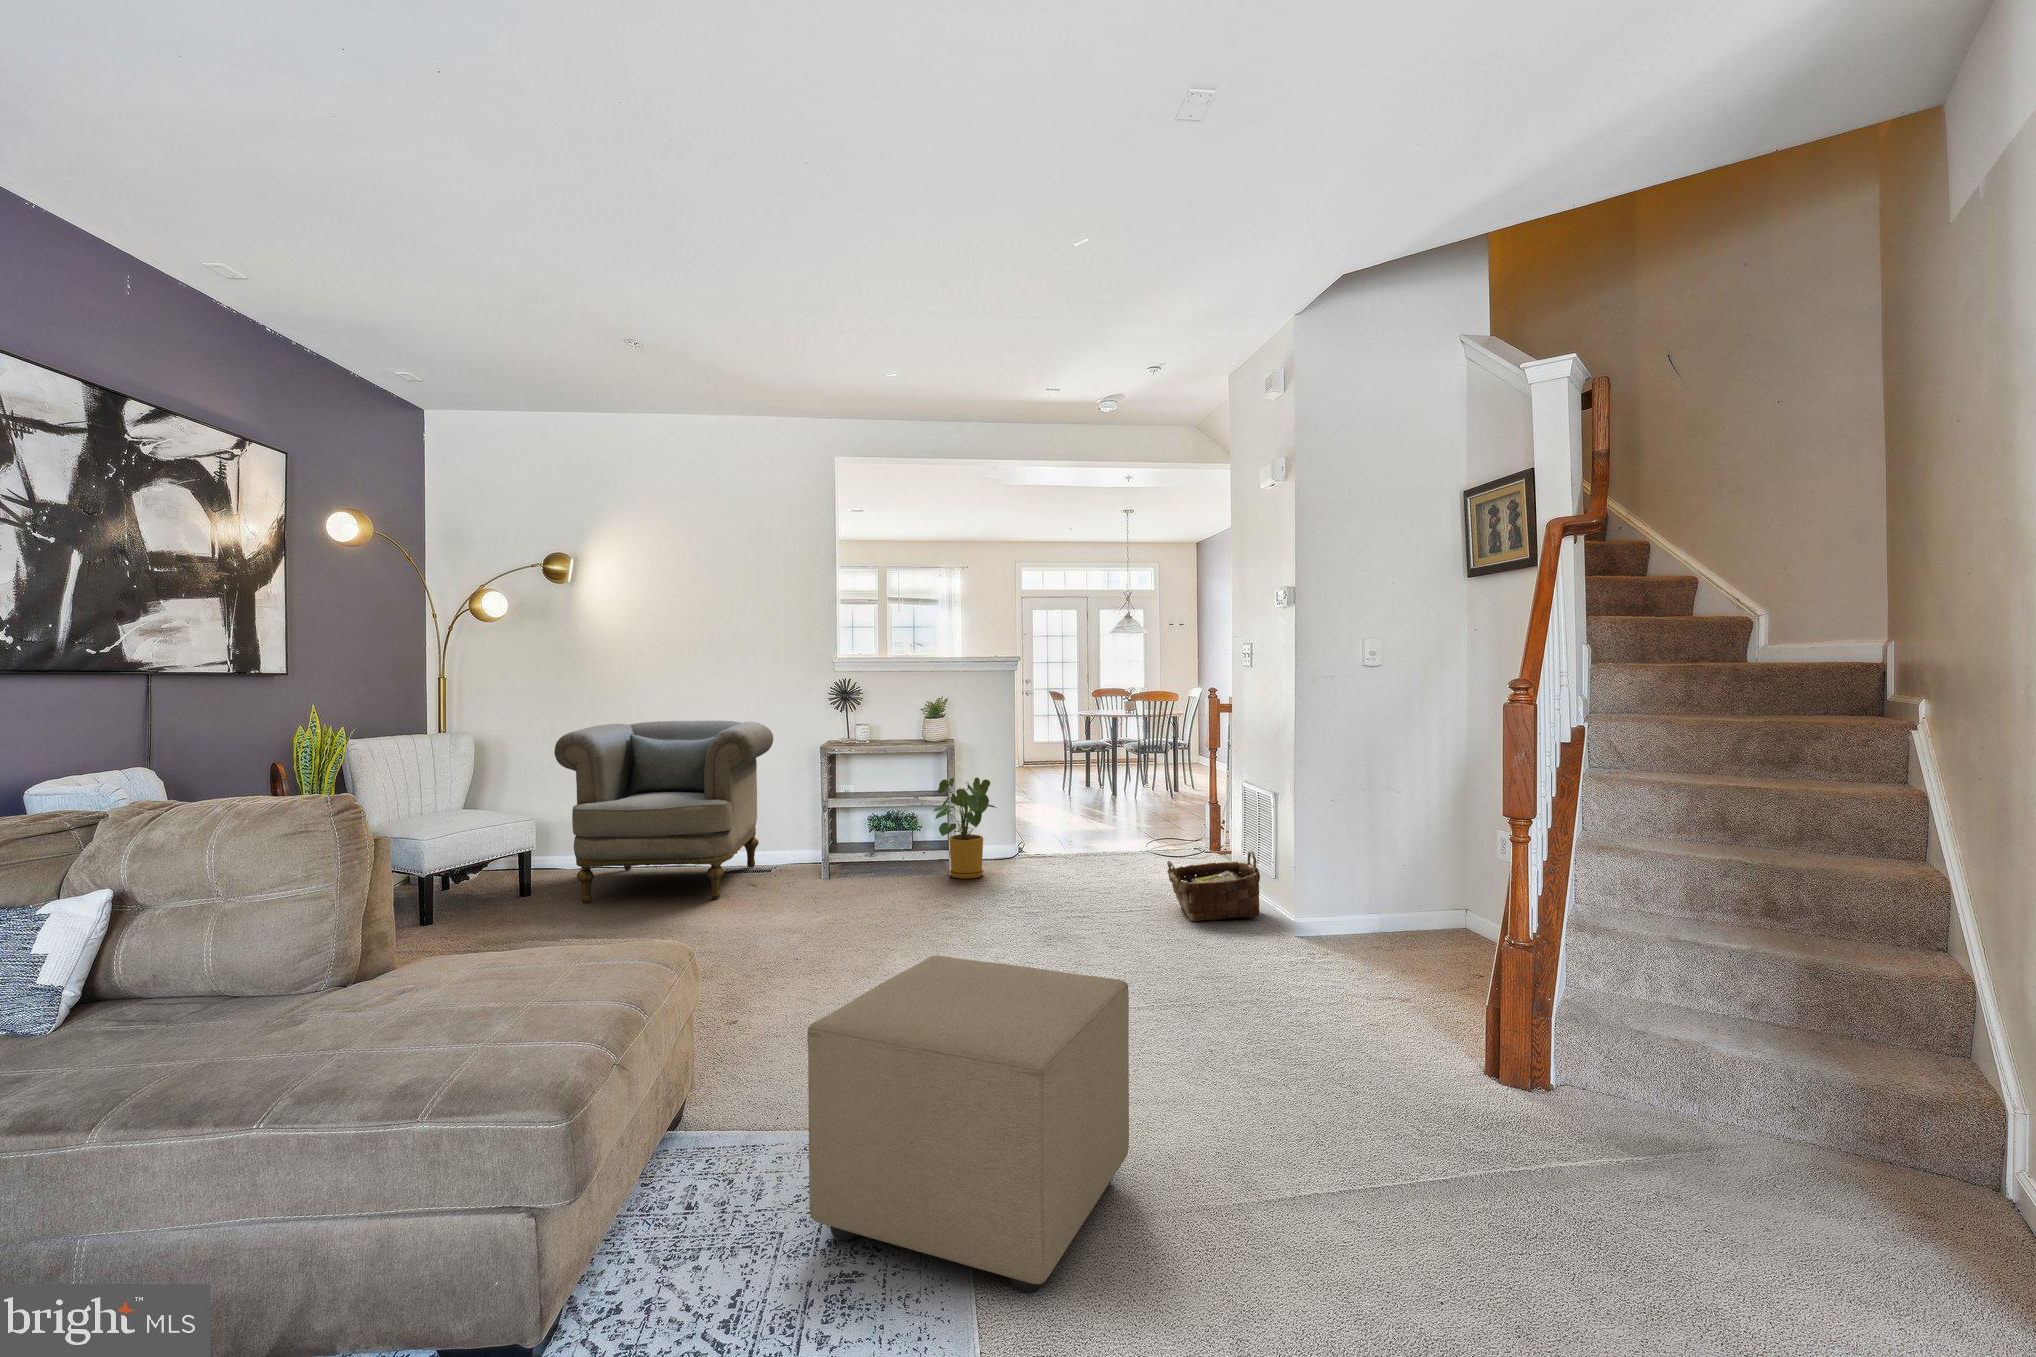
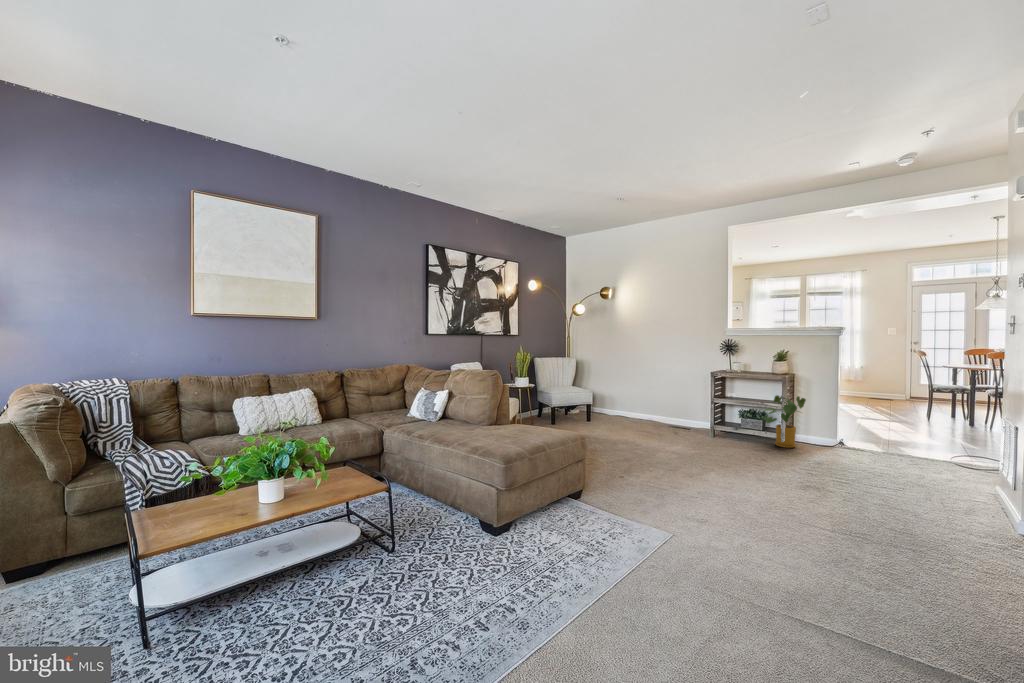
armchair: present [554,720,773,903] -> none [600,357,694,434]
woven basket: present [1167,851,1260,921] -> none [890,457,961,501]
ottoman: present [807,956,1129,1294] -> none [586,461,718,579]

